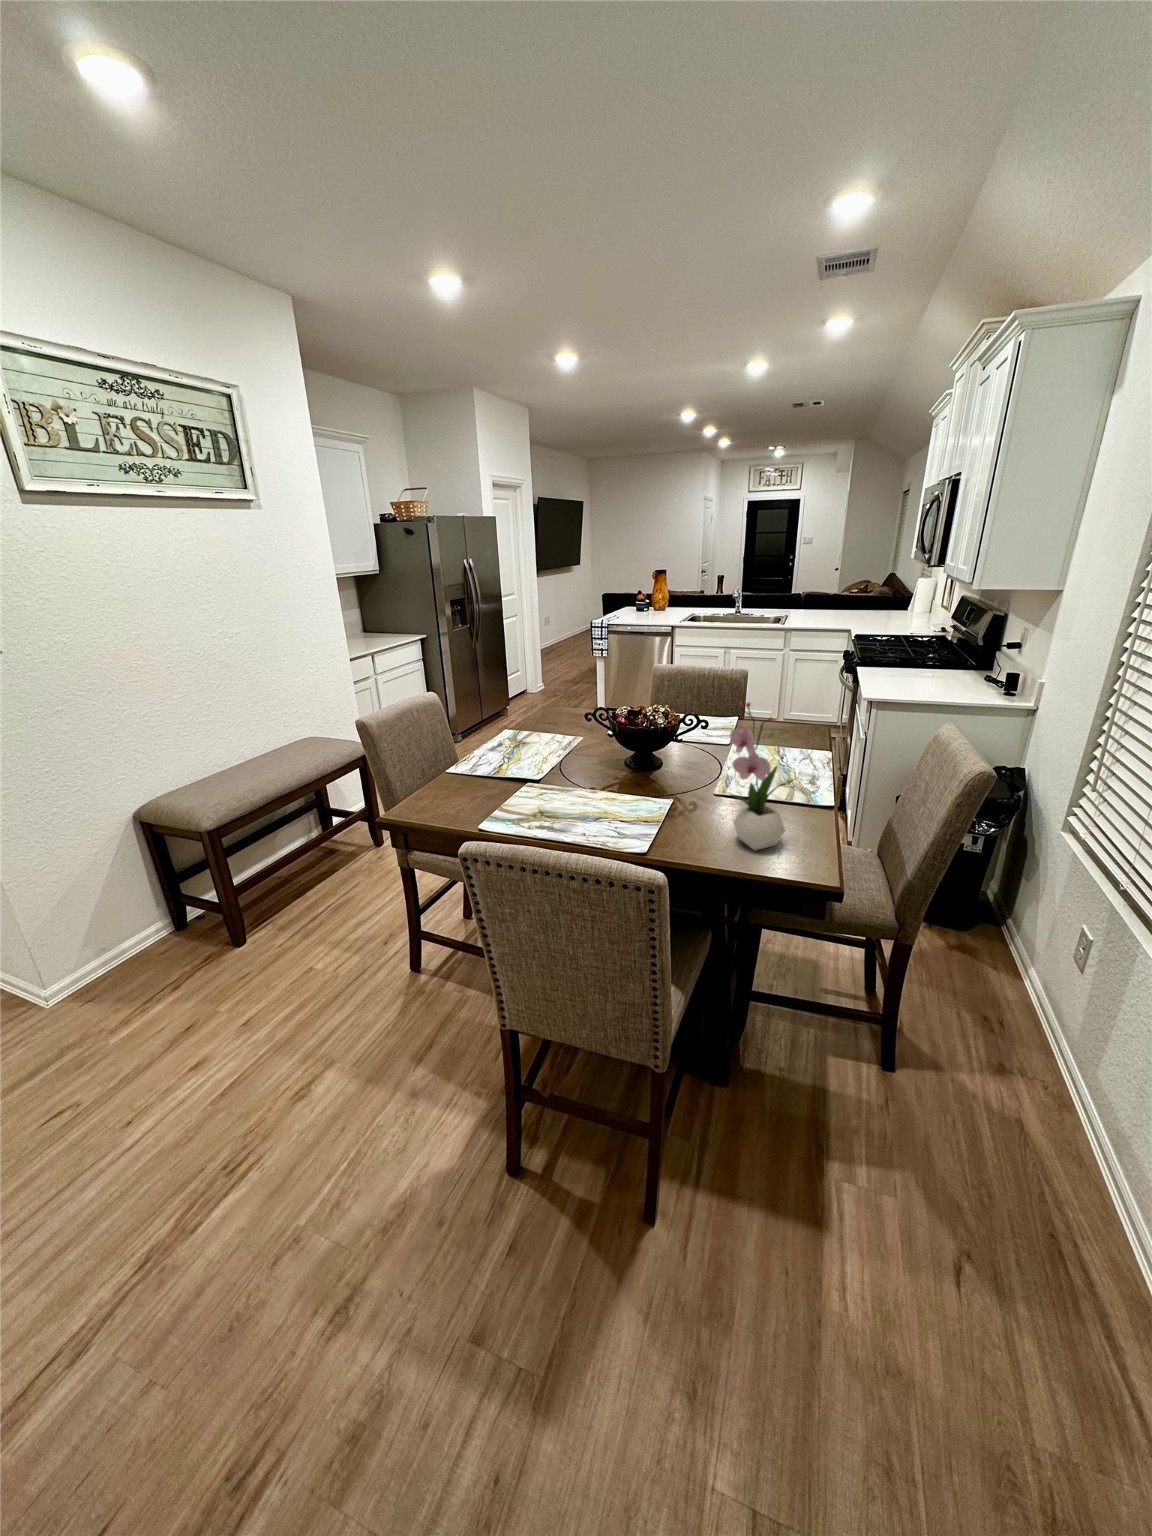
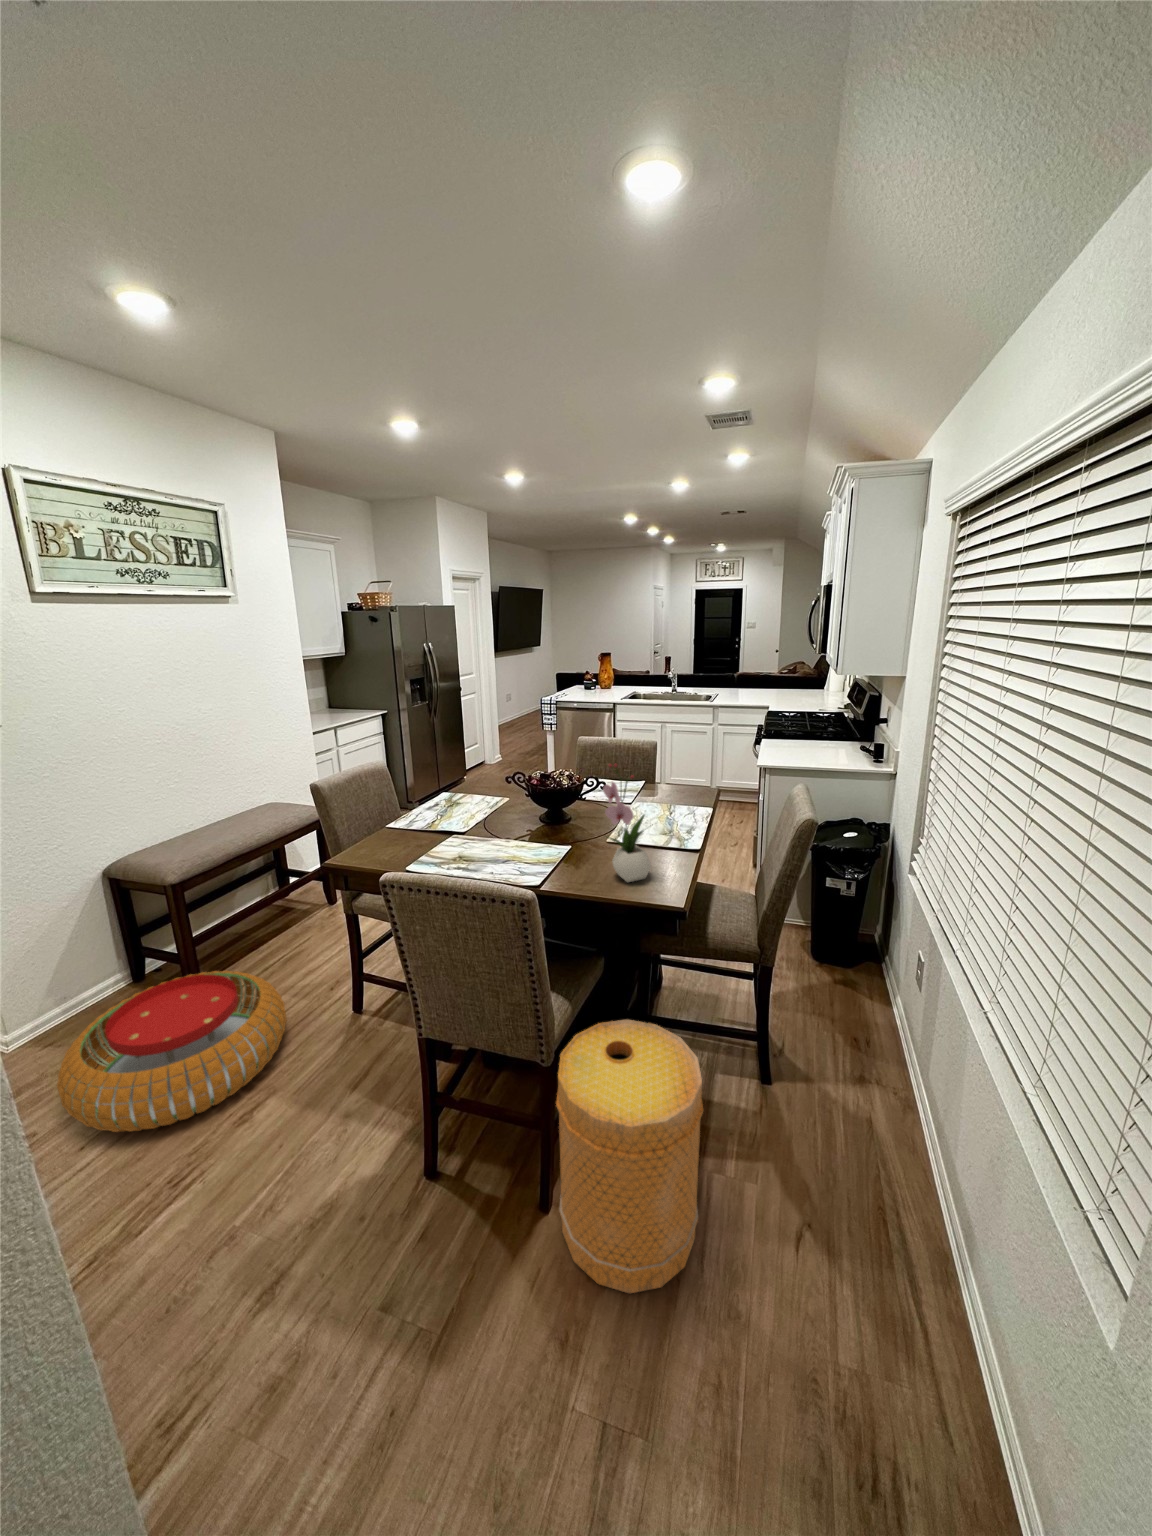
pouf: none [99,925,341,1107] -> present [57,971,287,1132]
basket: none [671,1015,868,1335] -> present [556,1020,703,1293]

